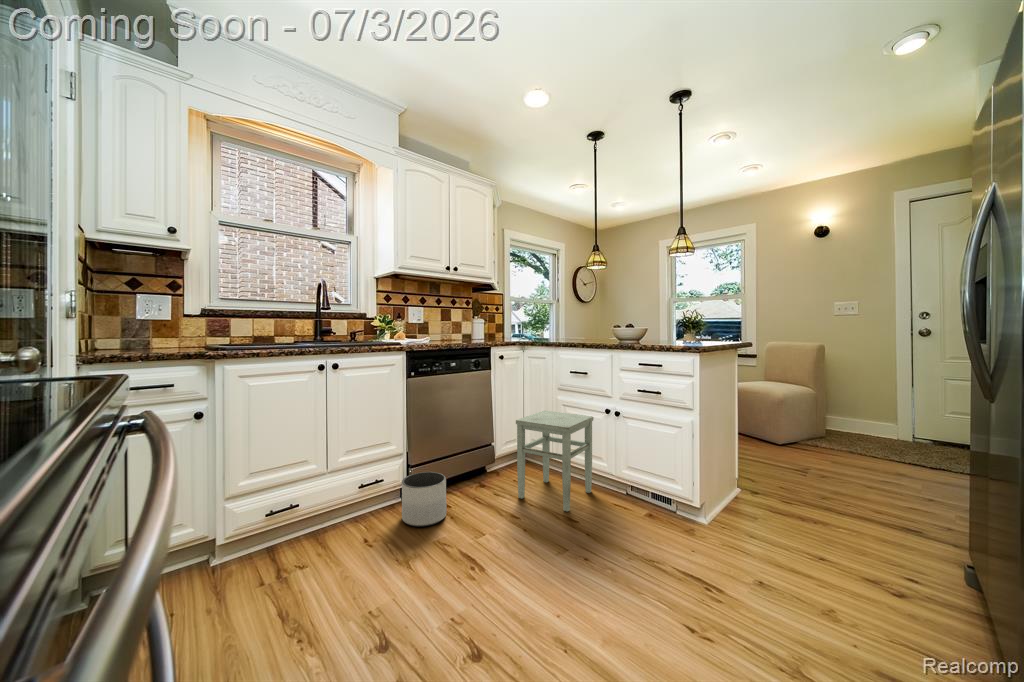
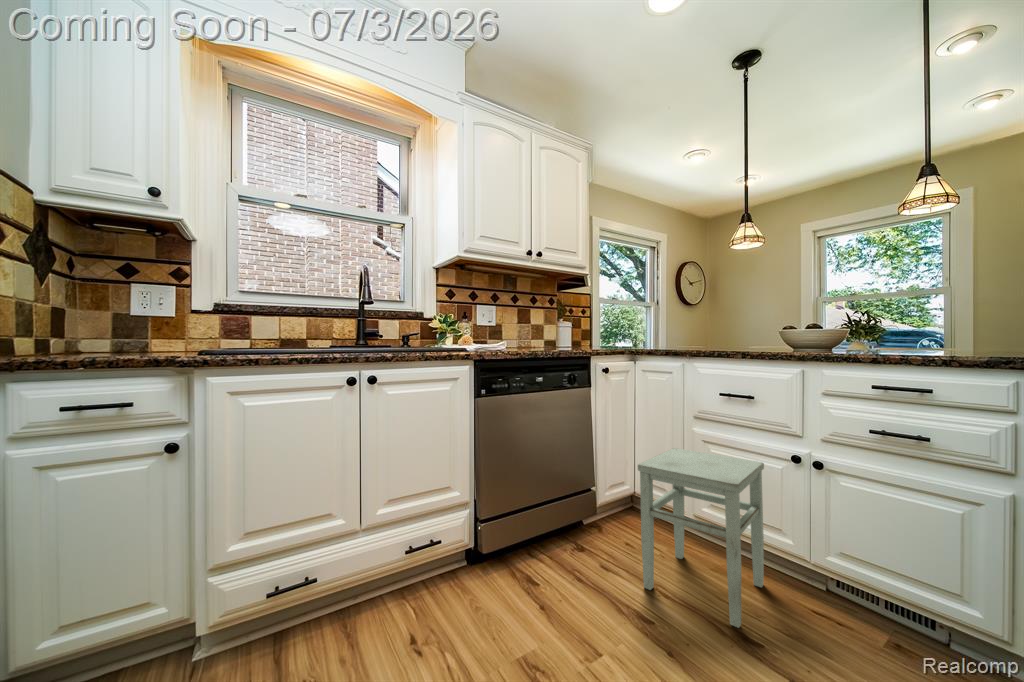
planter: present [402,472,447,527] -> none [467,540,535,637]

